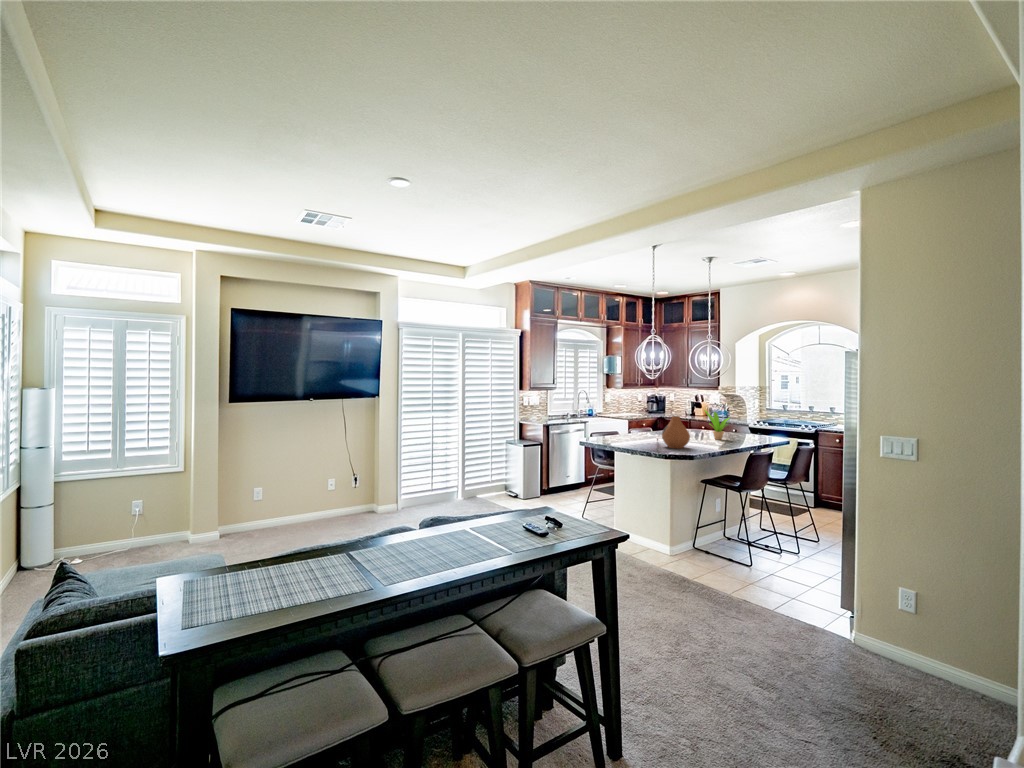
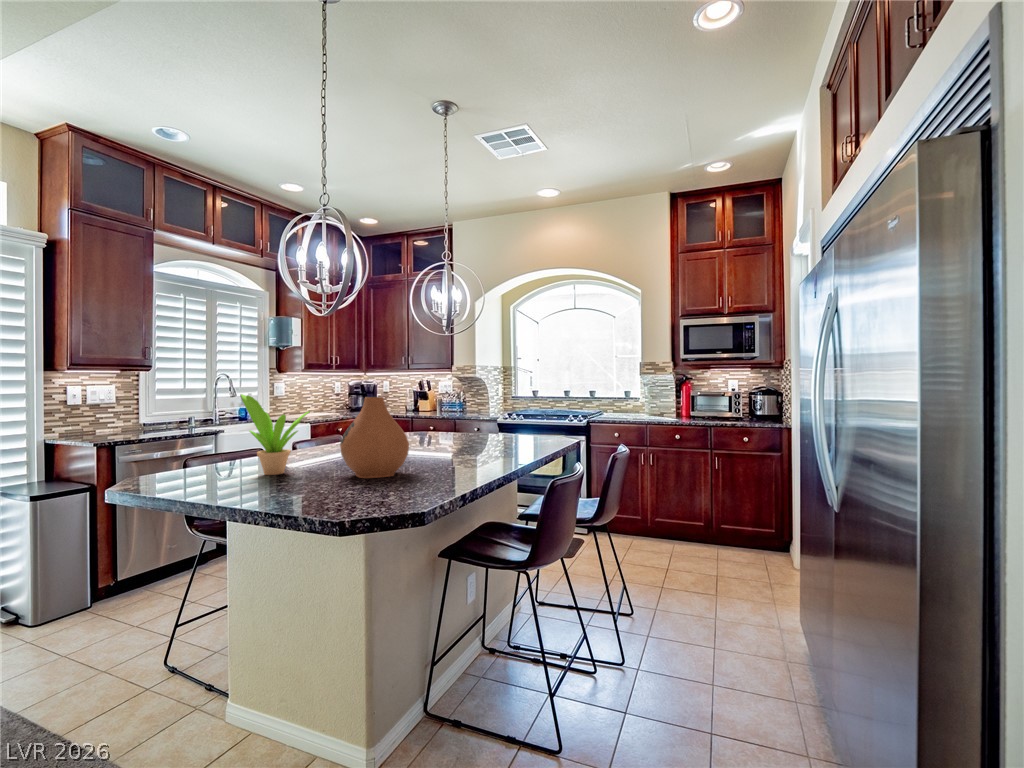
potted plant: present [704,410,729,440] -> present [240,394,309,475]

